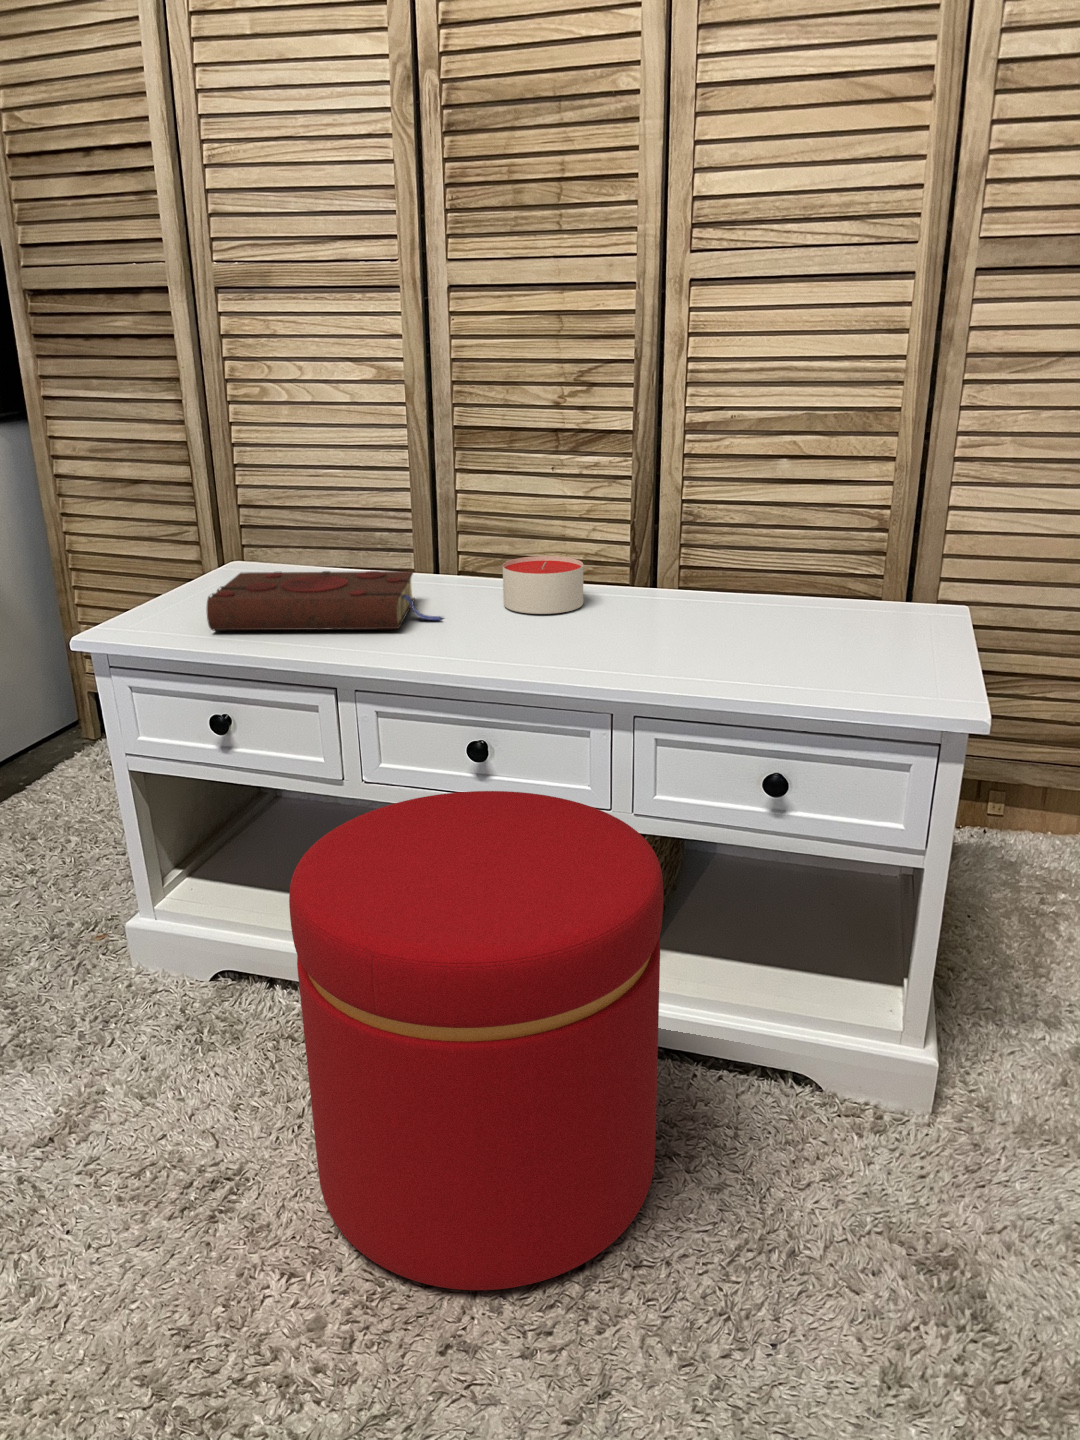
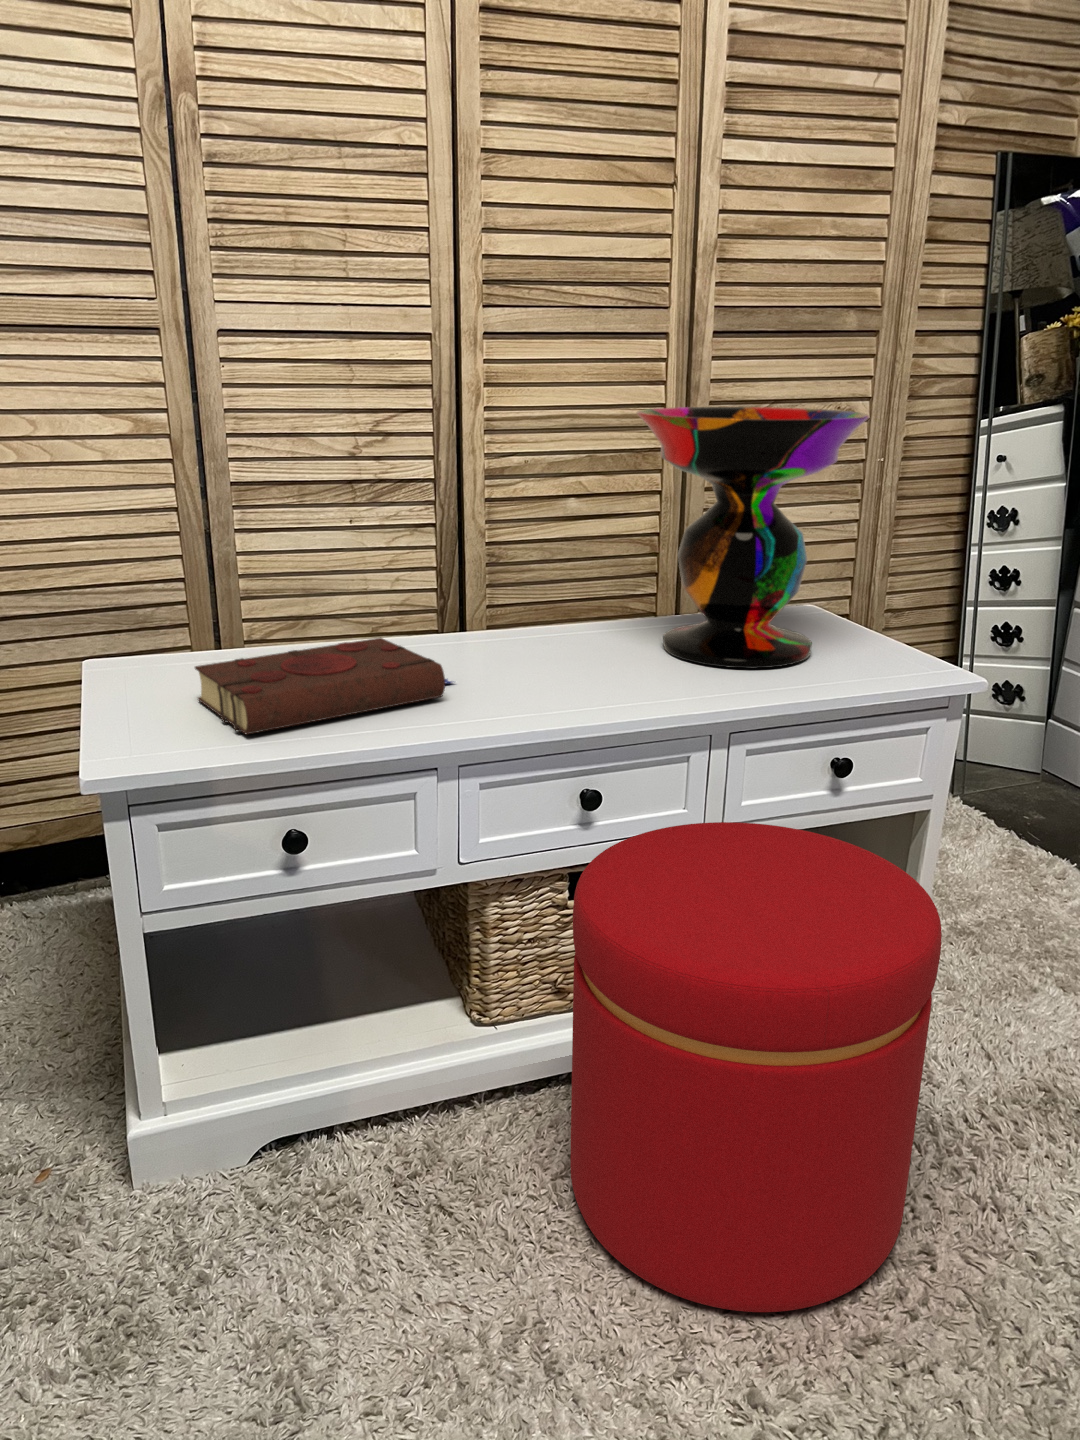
decorative bowl: none [652,360,921,659] -> present [637,407,869,668]
candle: present [503,556,583,614] -> none [466,605,547,663]

